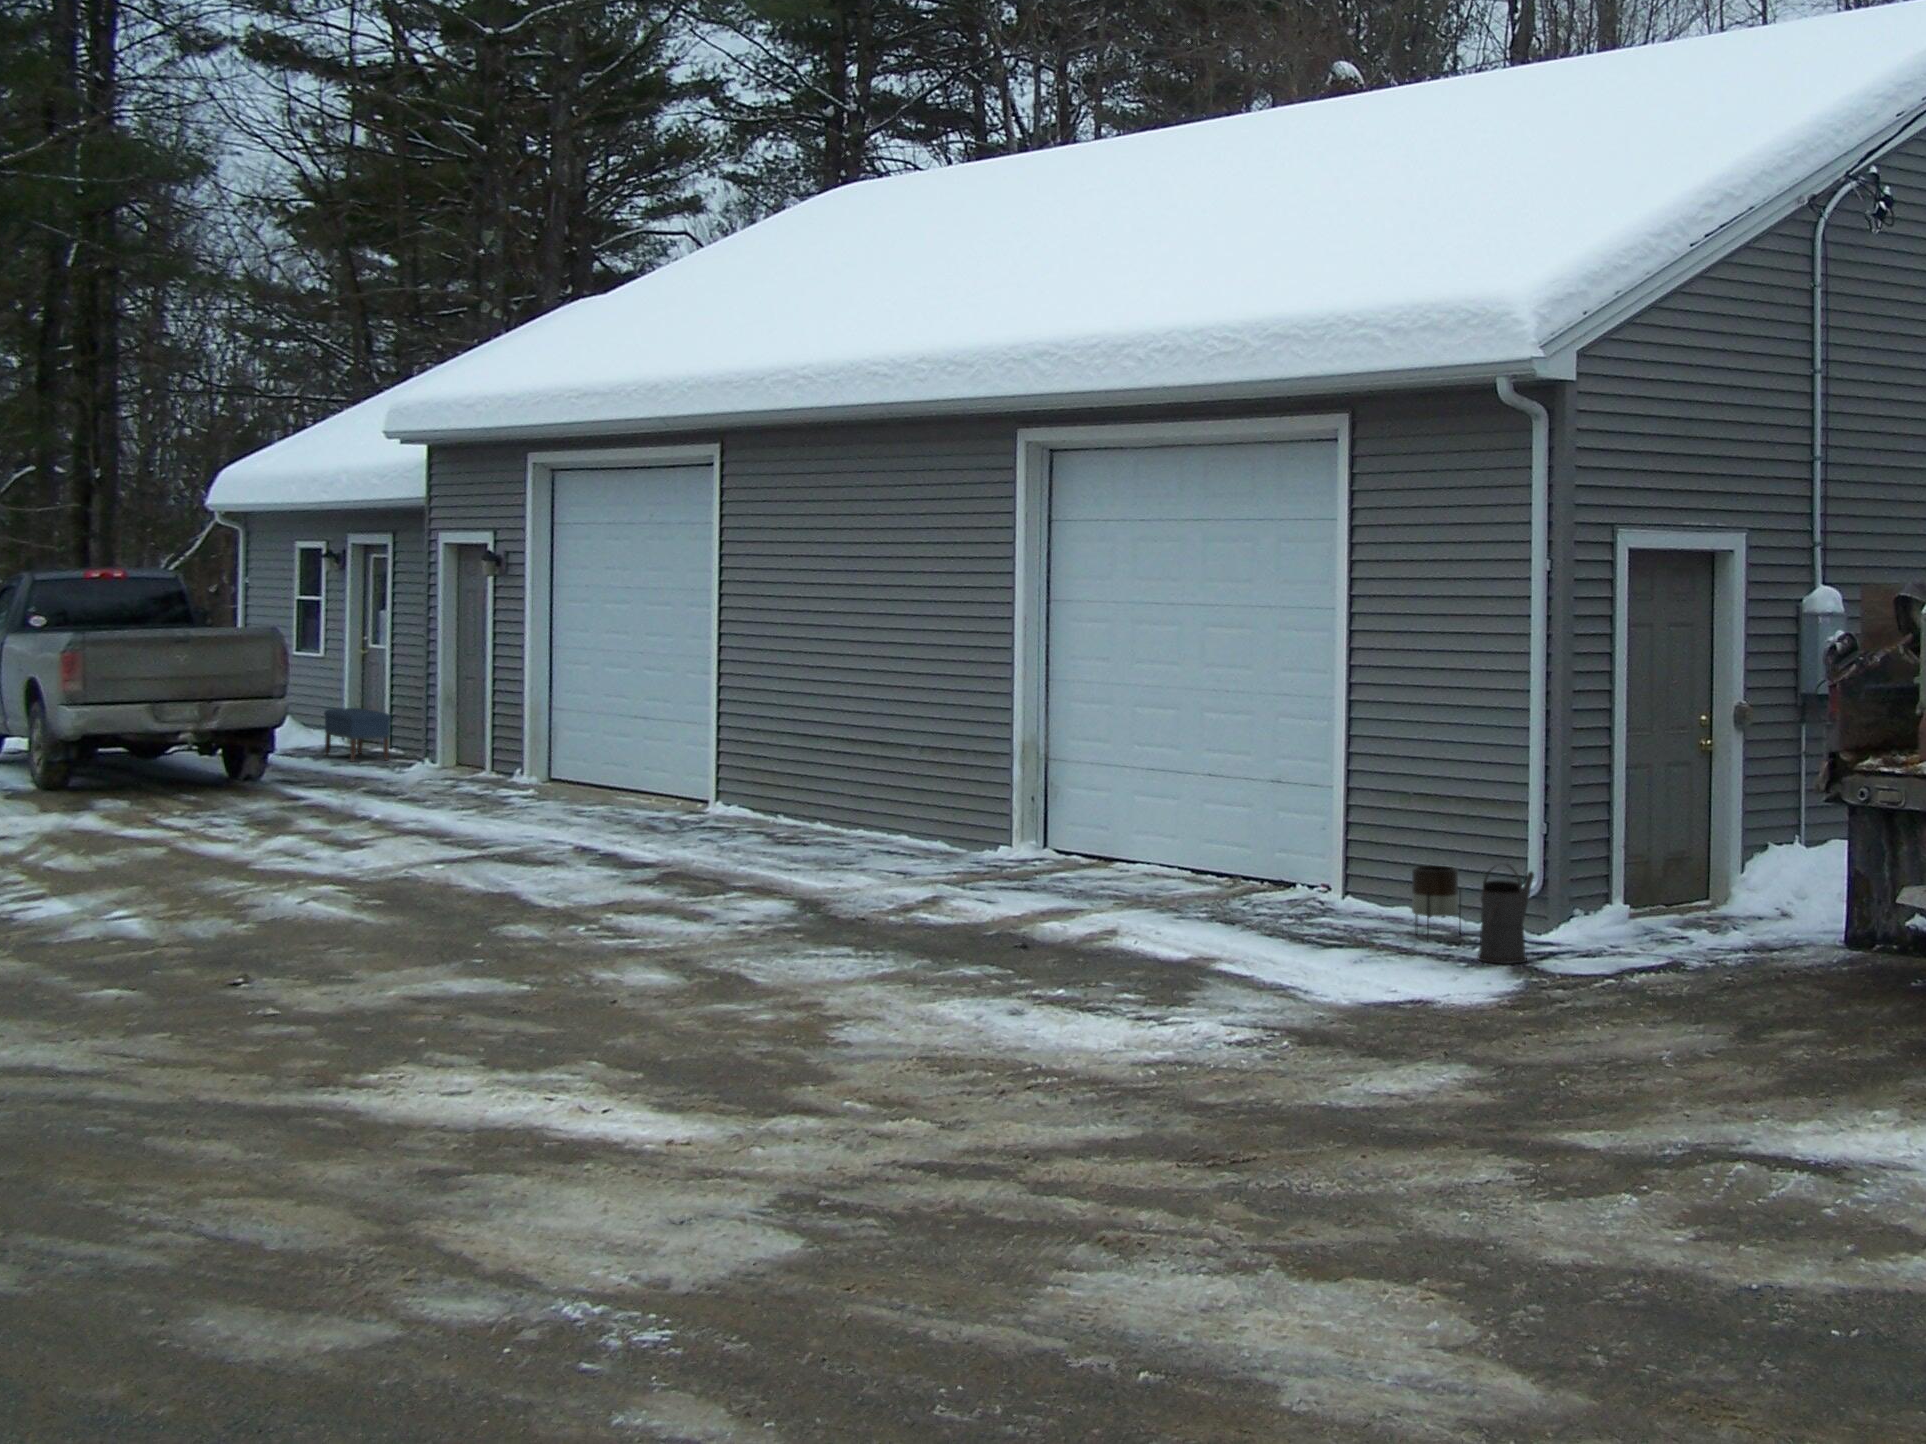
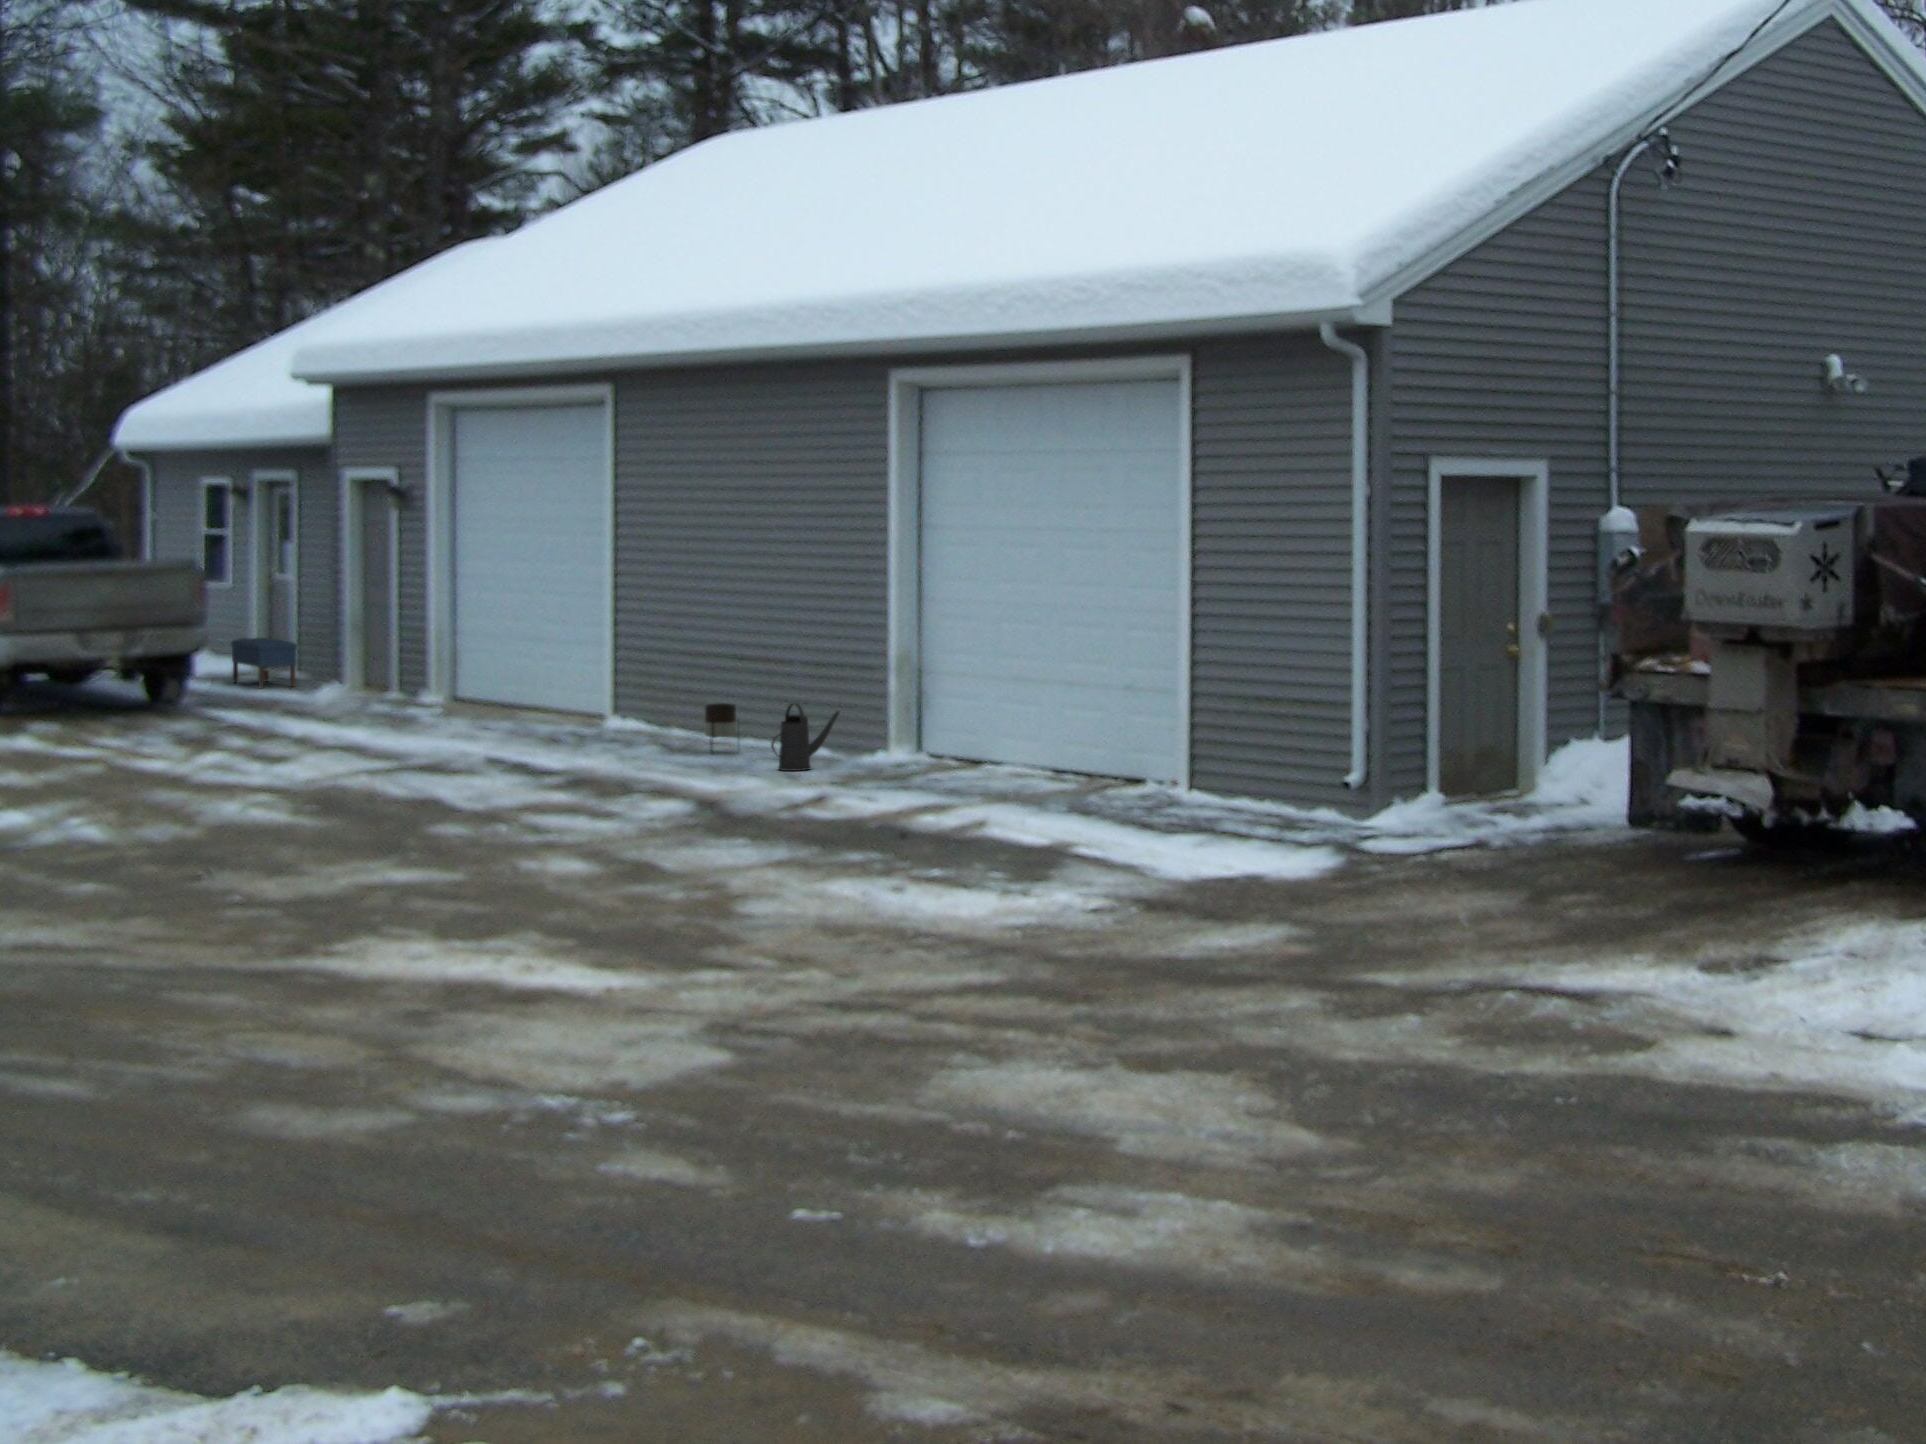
watering can: present [1477,864,1534,964] -> present [771,703,839,771]
planter: present [1412,865,1461,940] -> present [705,703,737,747]

